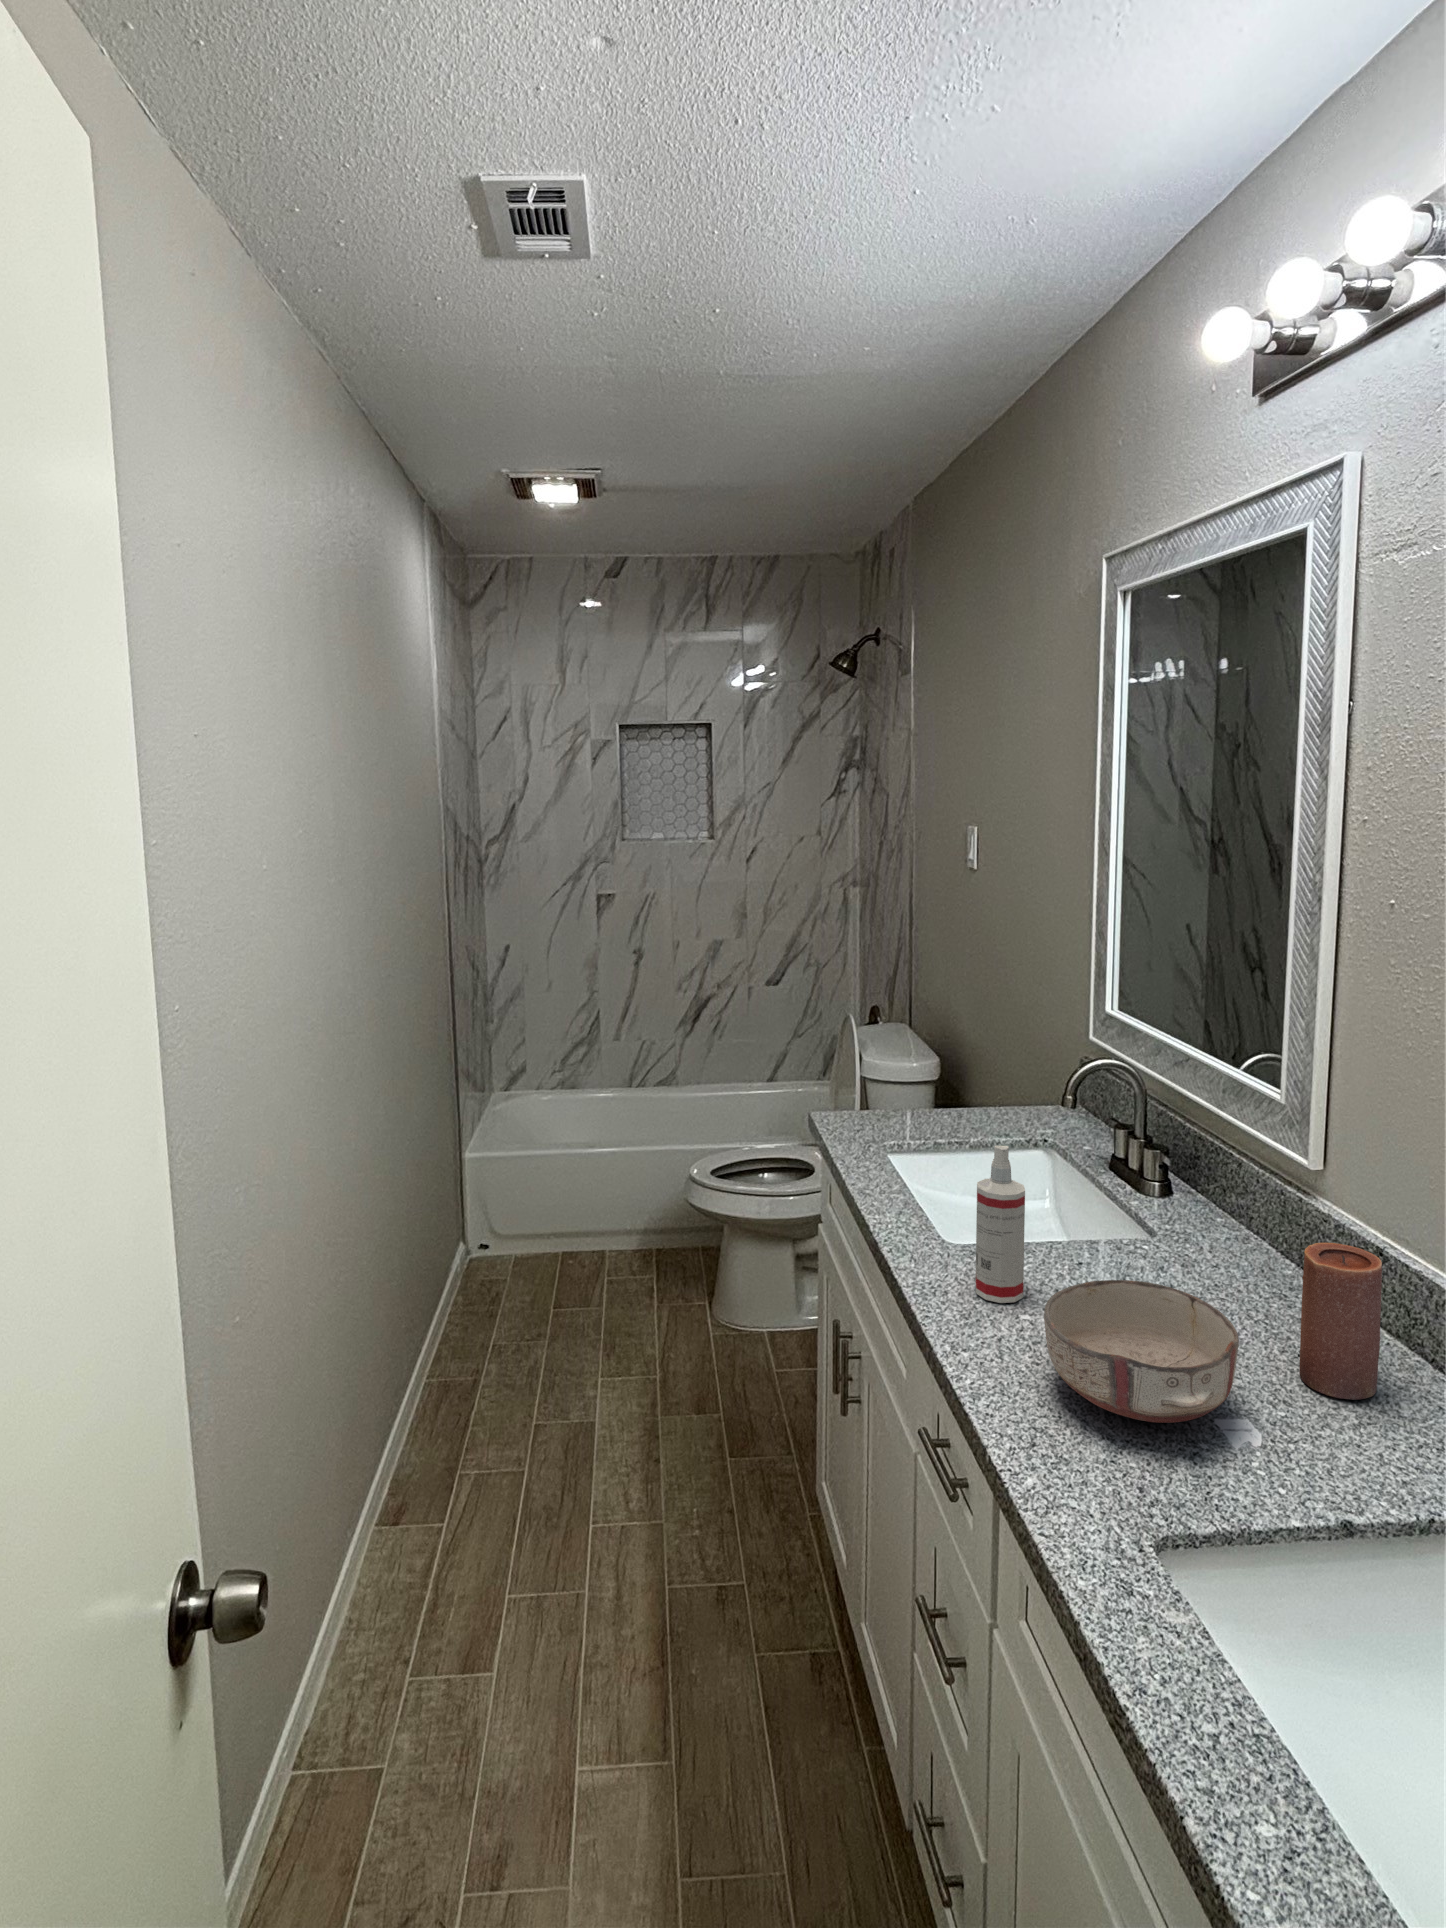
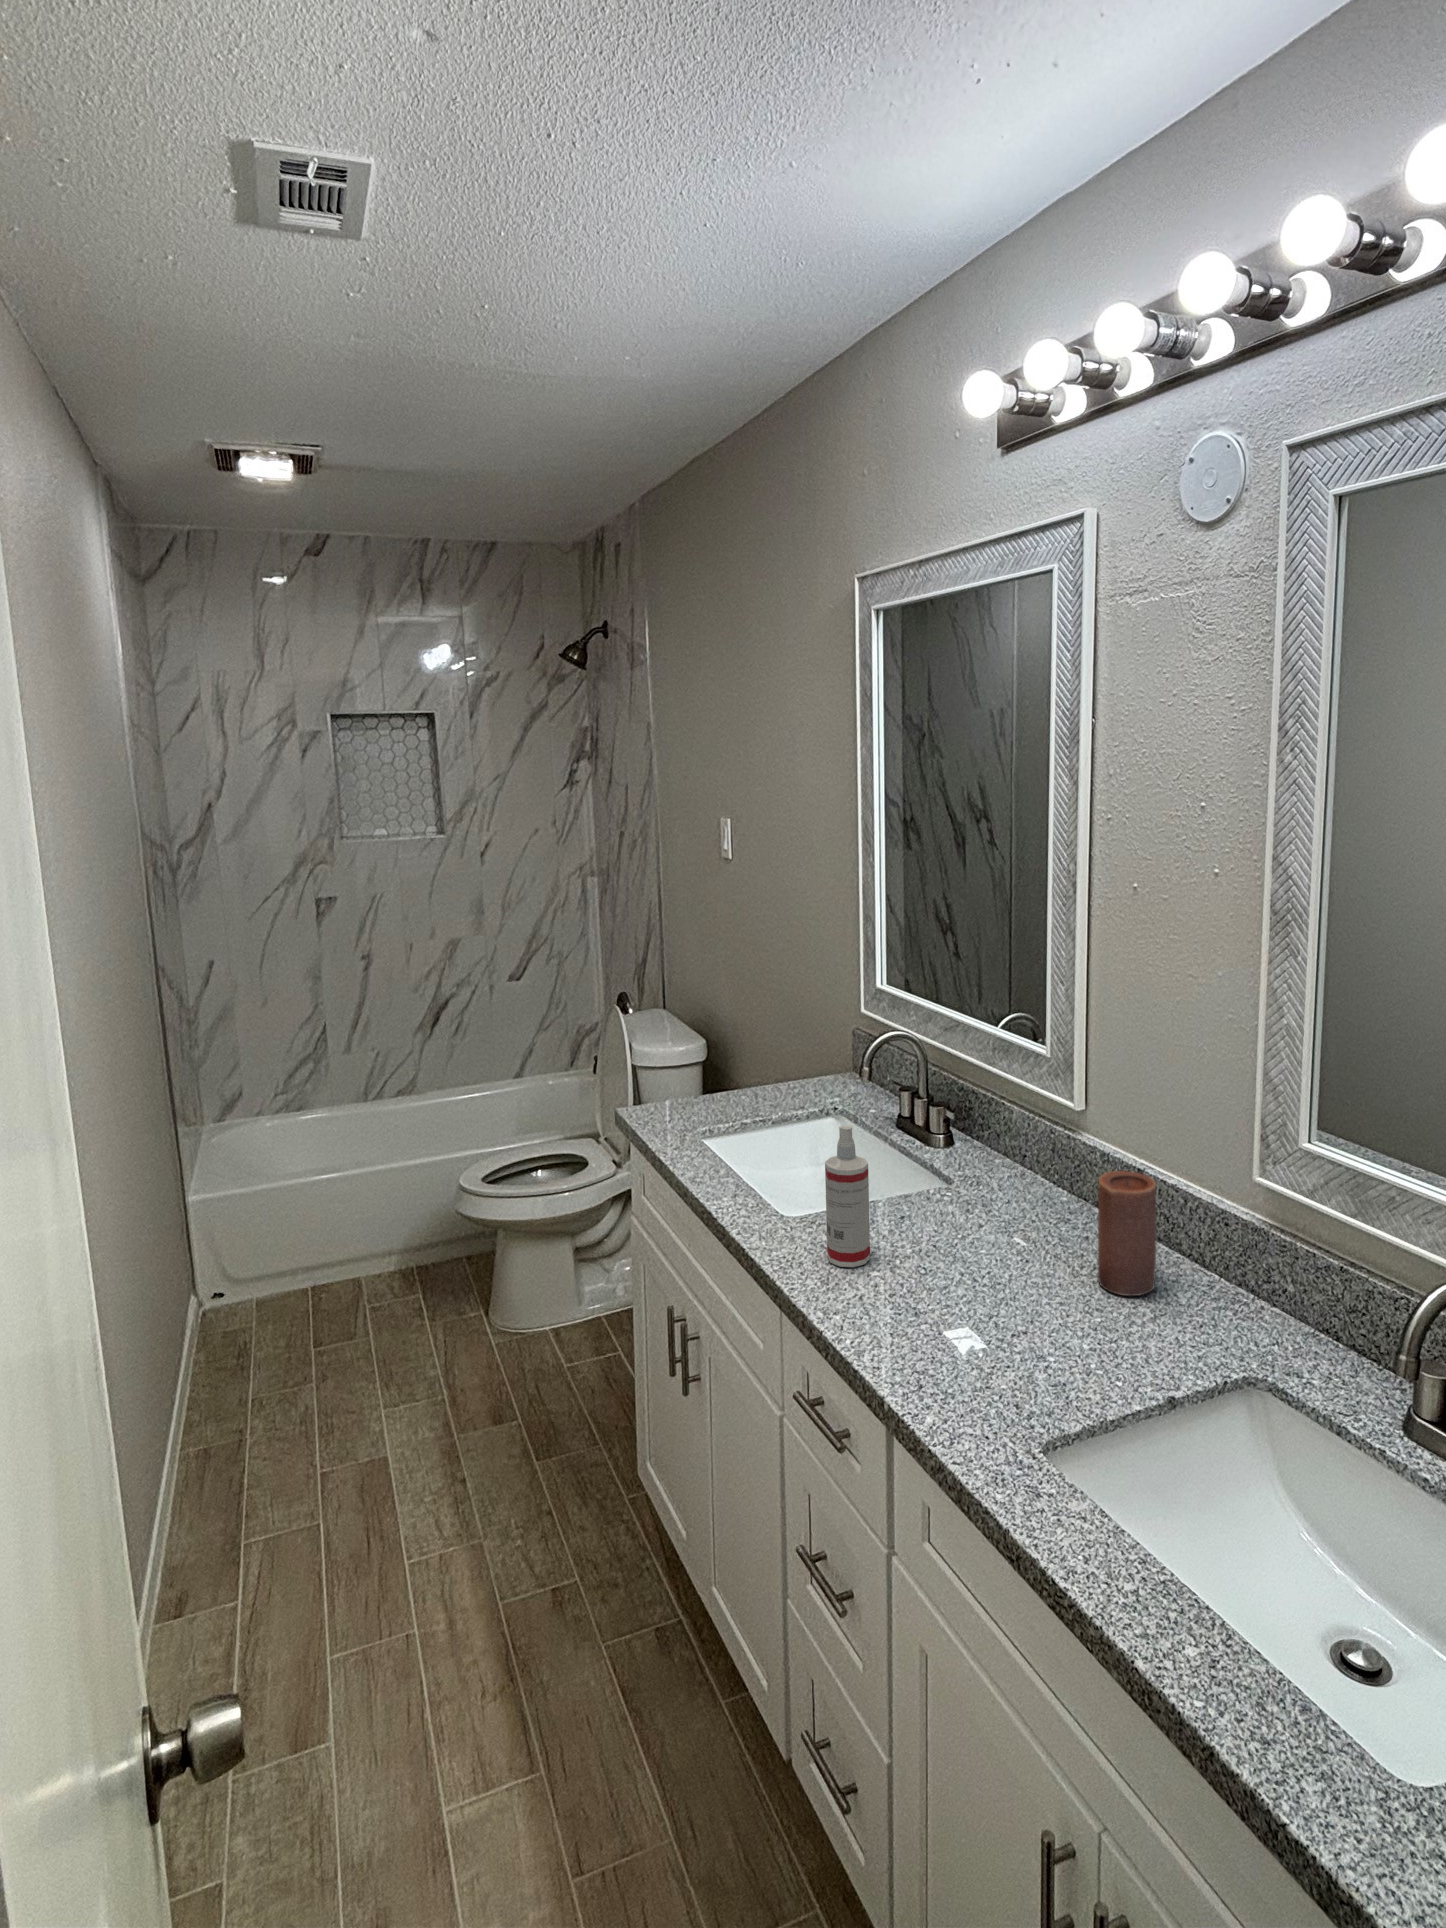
ceramic bowl: present [1044,1280,1239,1423] -> none [910,1228,1068,1347]

